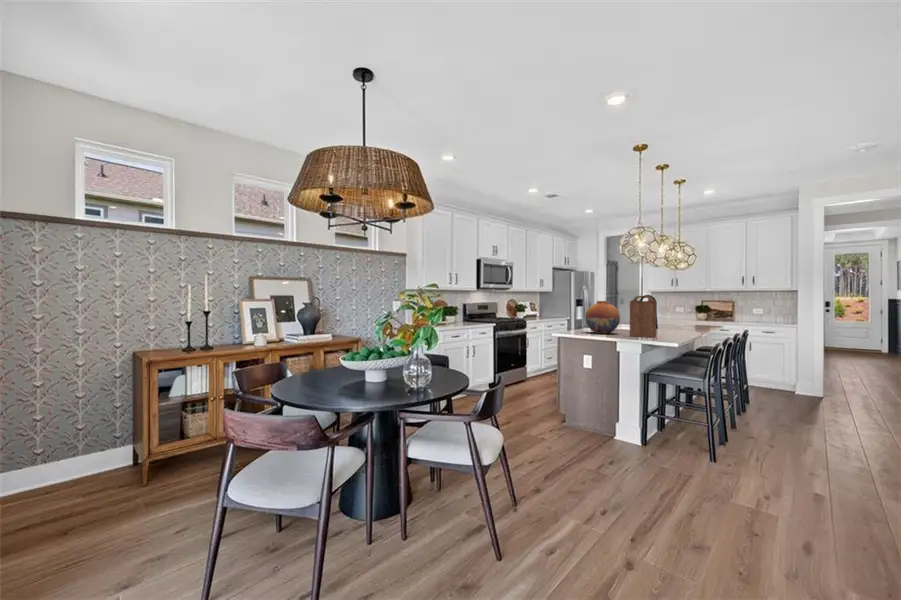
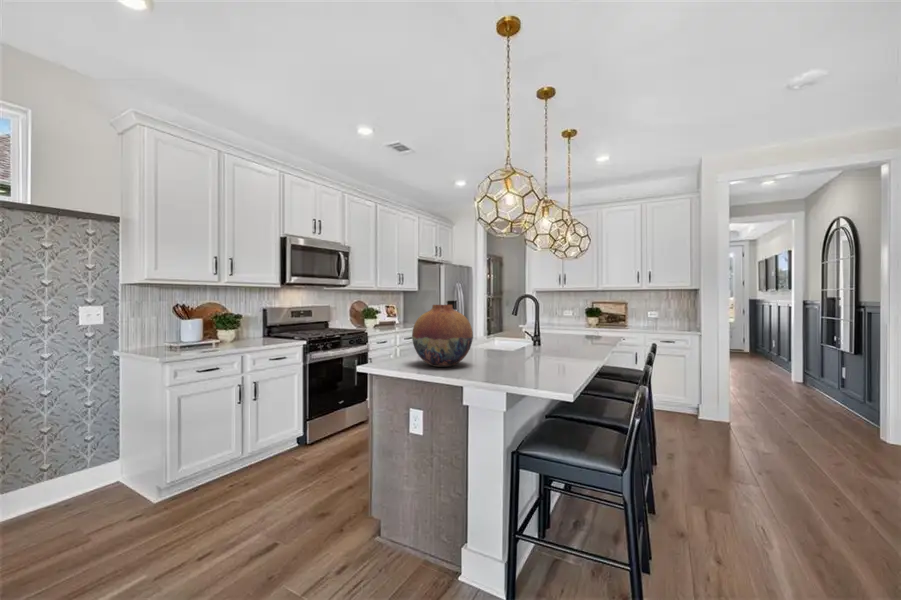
cutting board: present [630,296,656,337] -> none [485,295,532,376]

